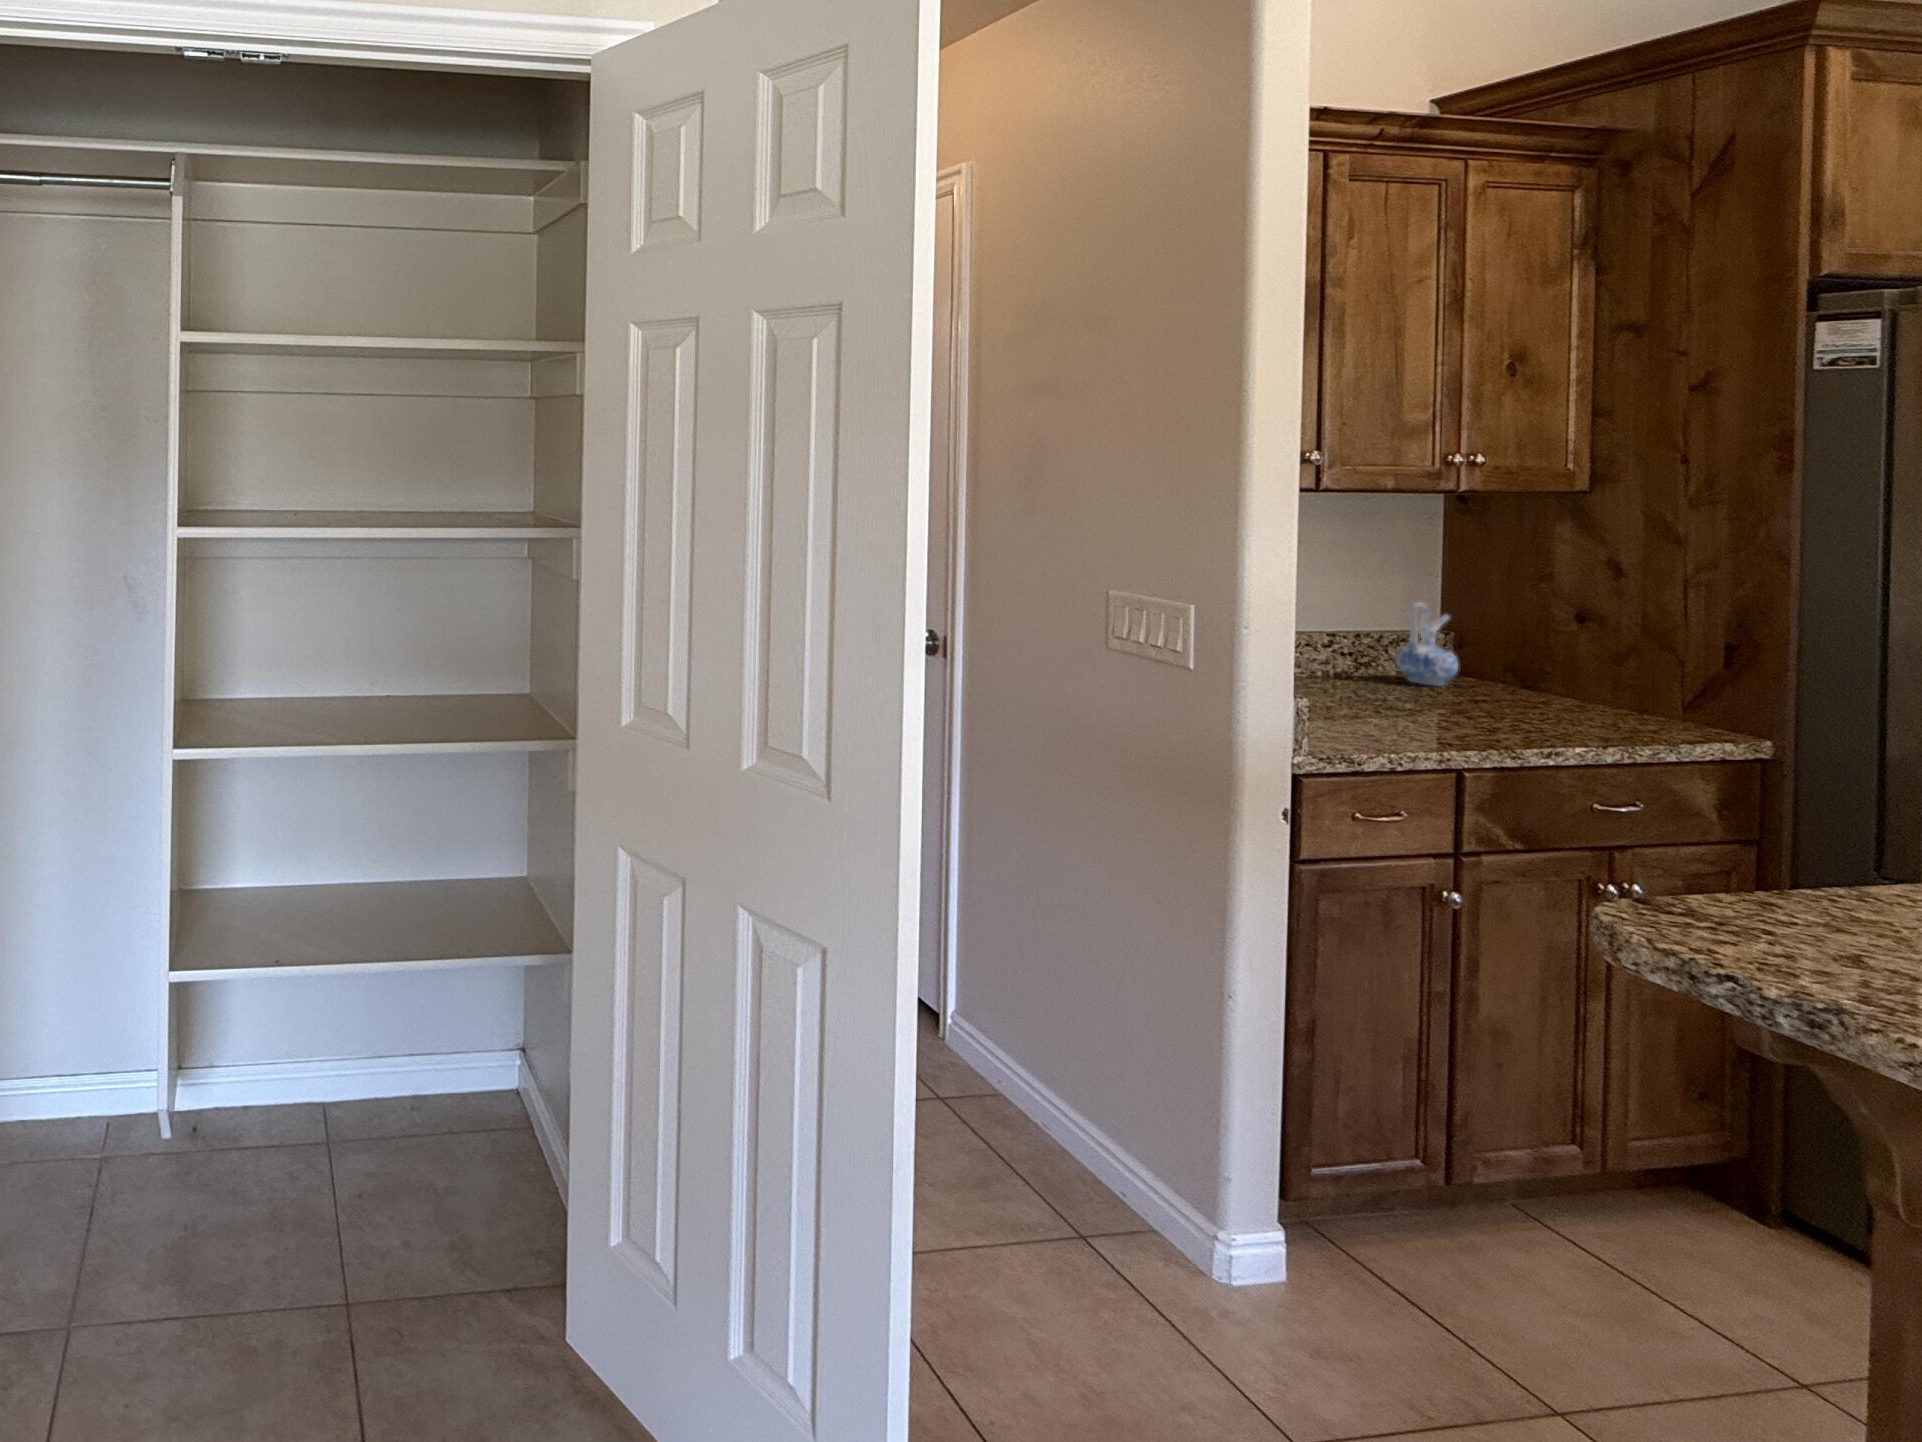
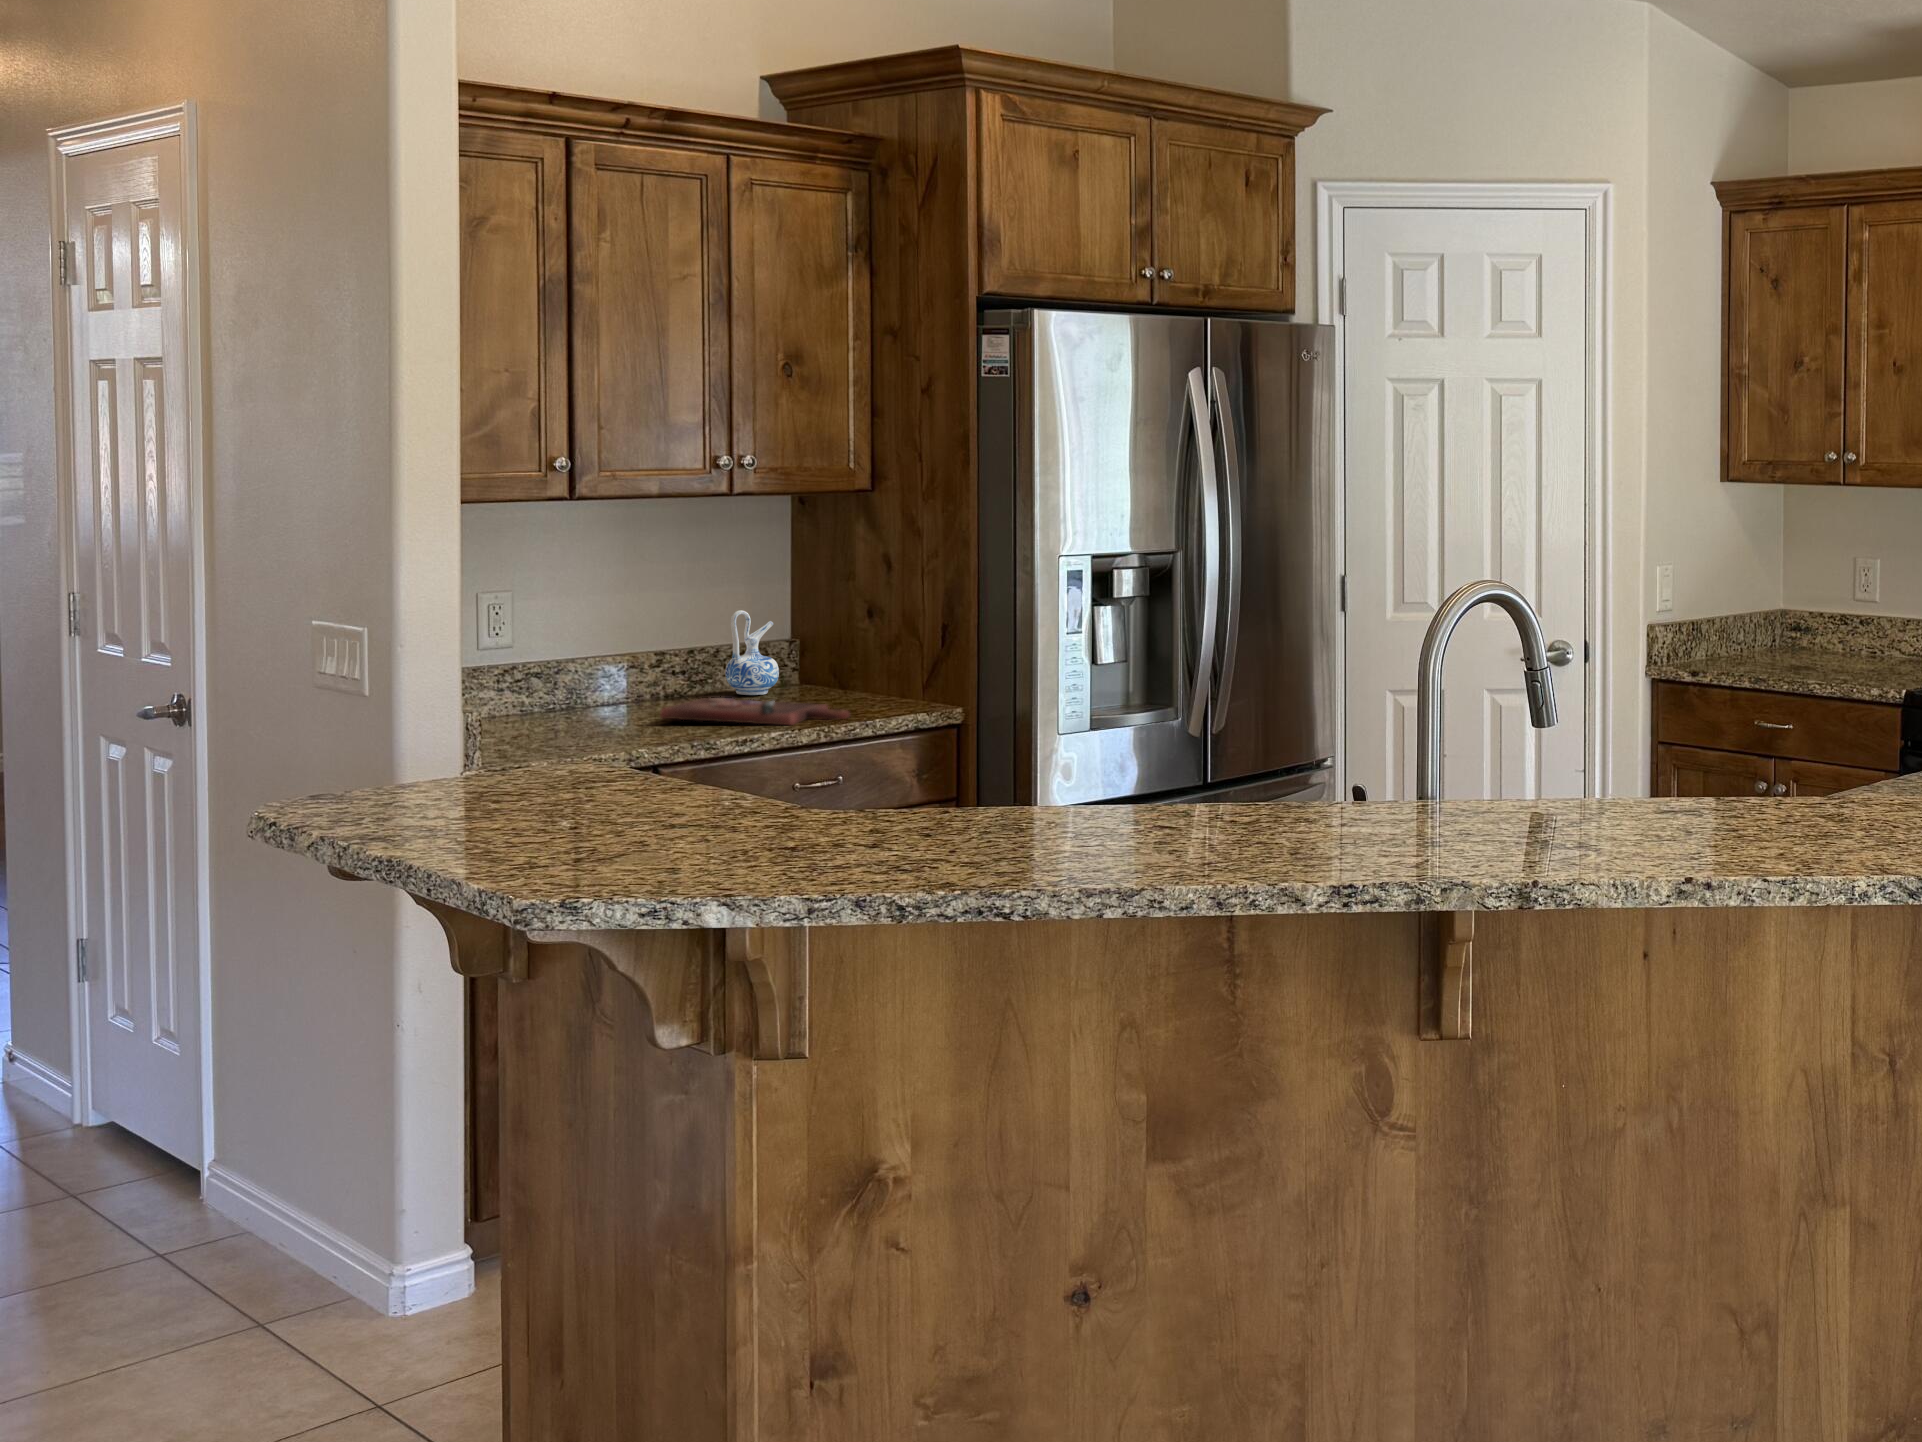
cutting board: none [1395,689,1633,741] -> present [660,698,850,725]

